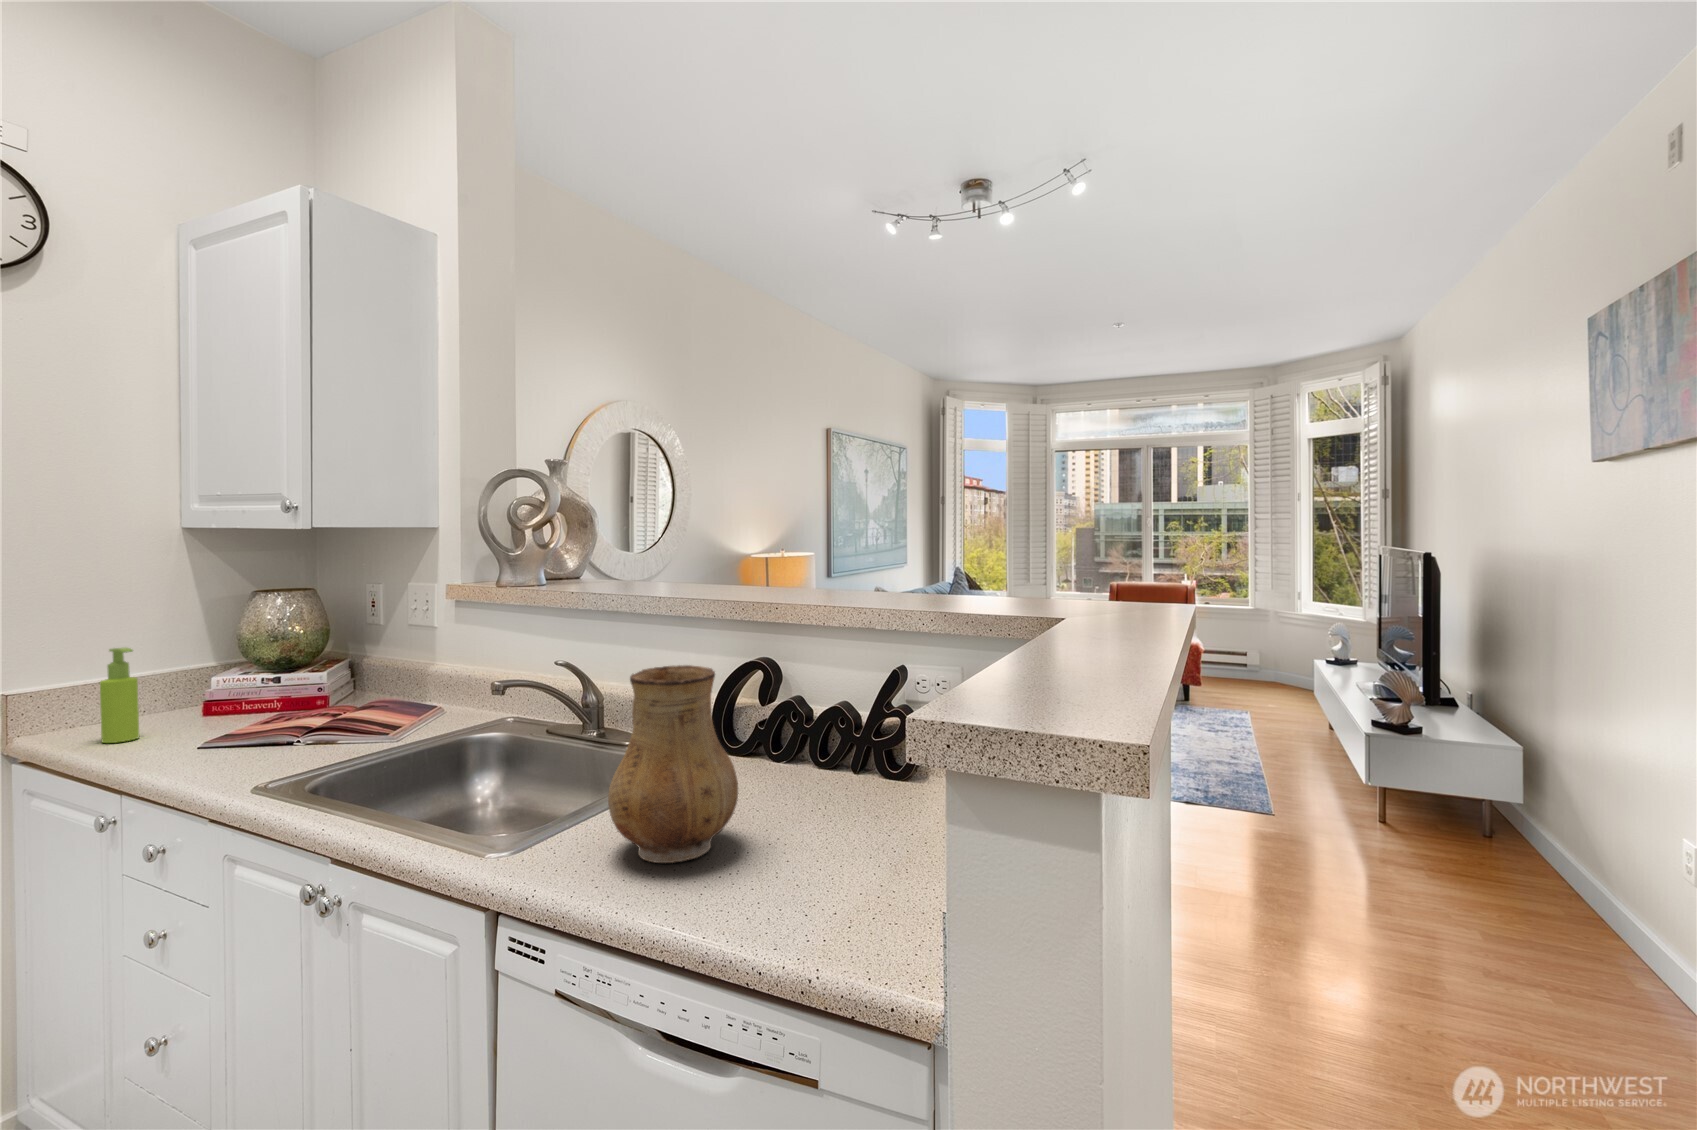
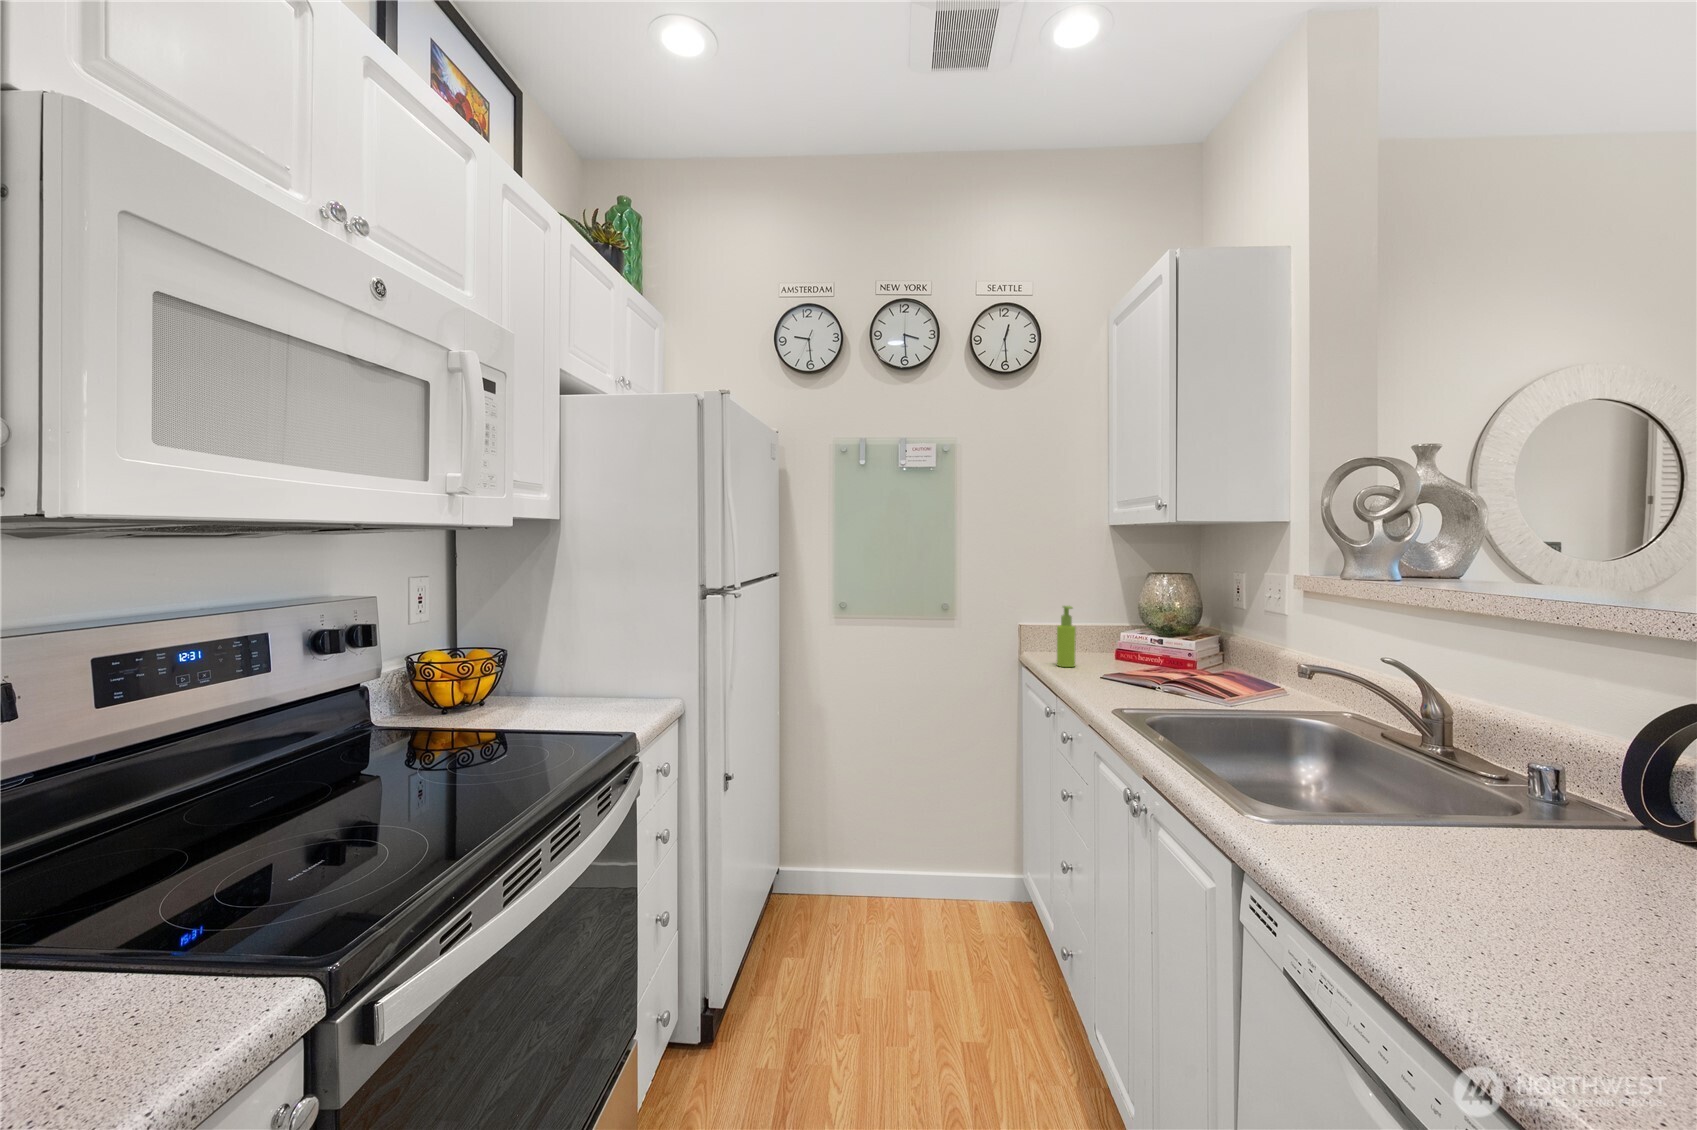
ceramic pitcher: present [608,665,738,863] -> none [1366,676,1569,916]

